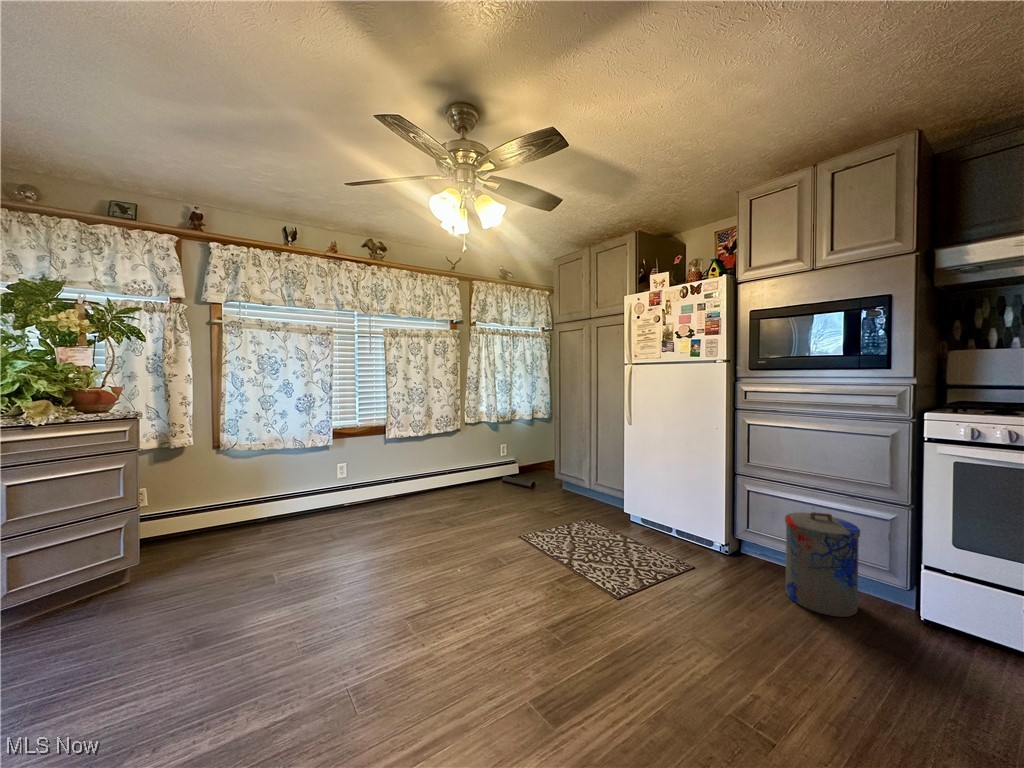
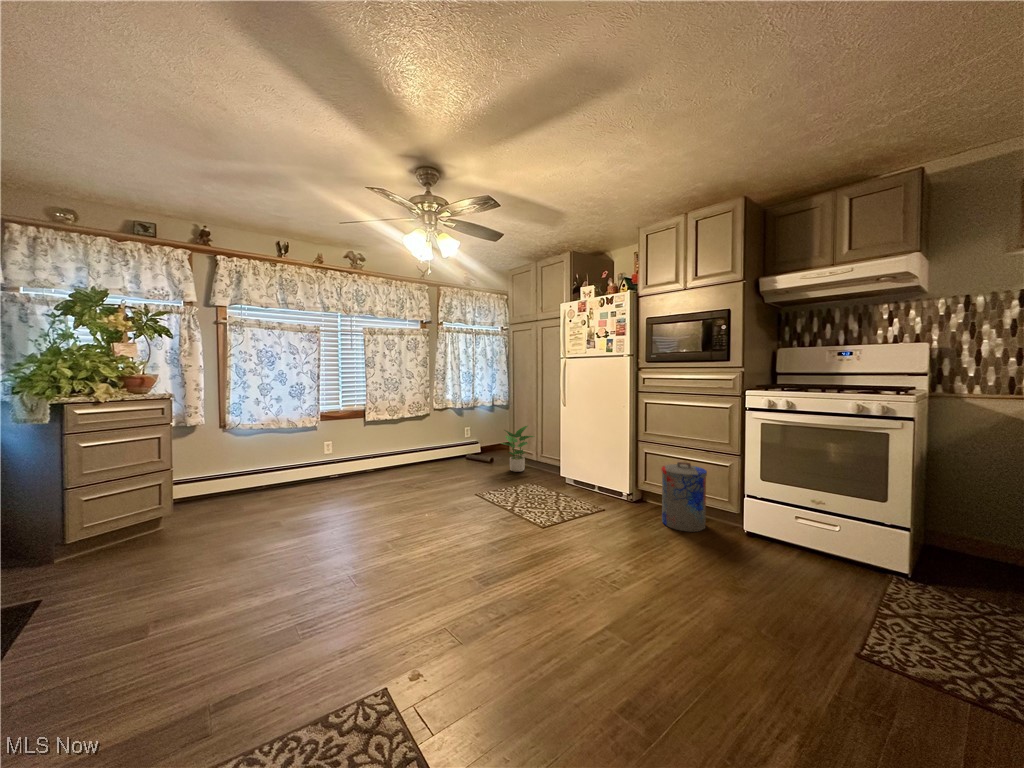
potted plant: none [544,446,589,503] -> present [501,426,534,472]

